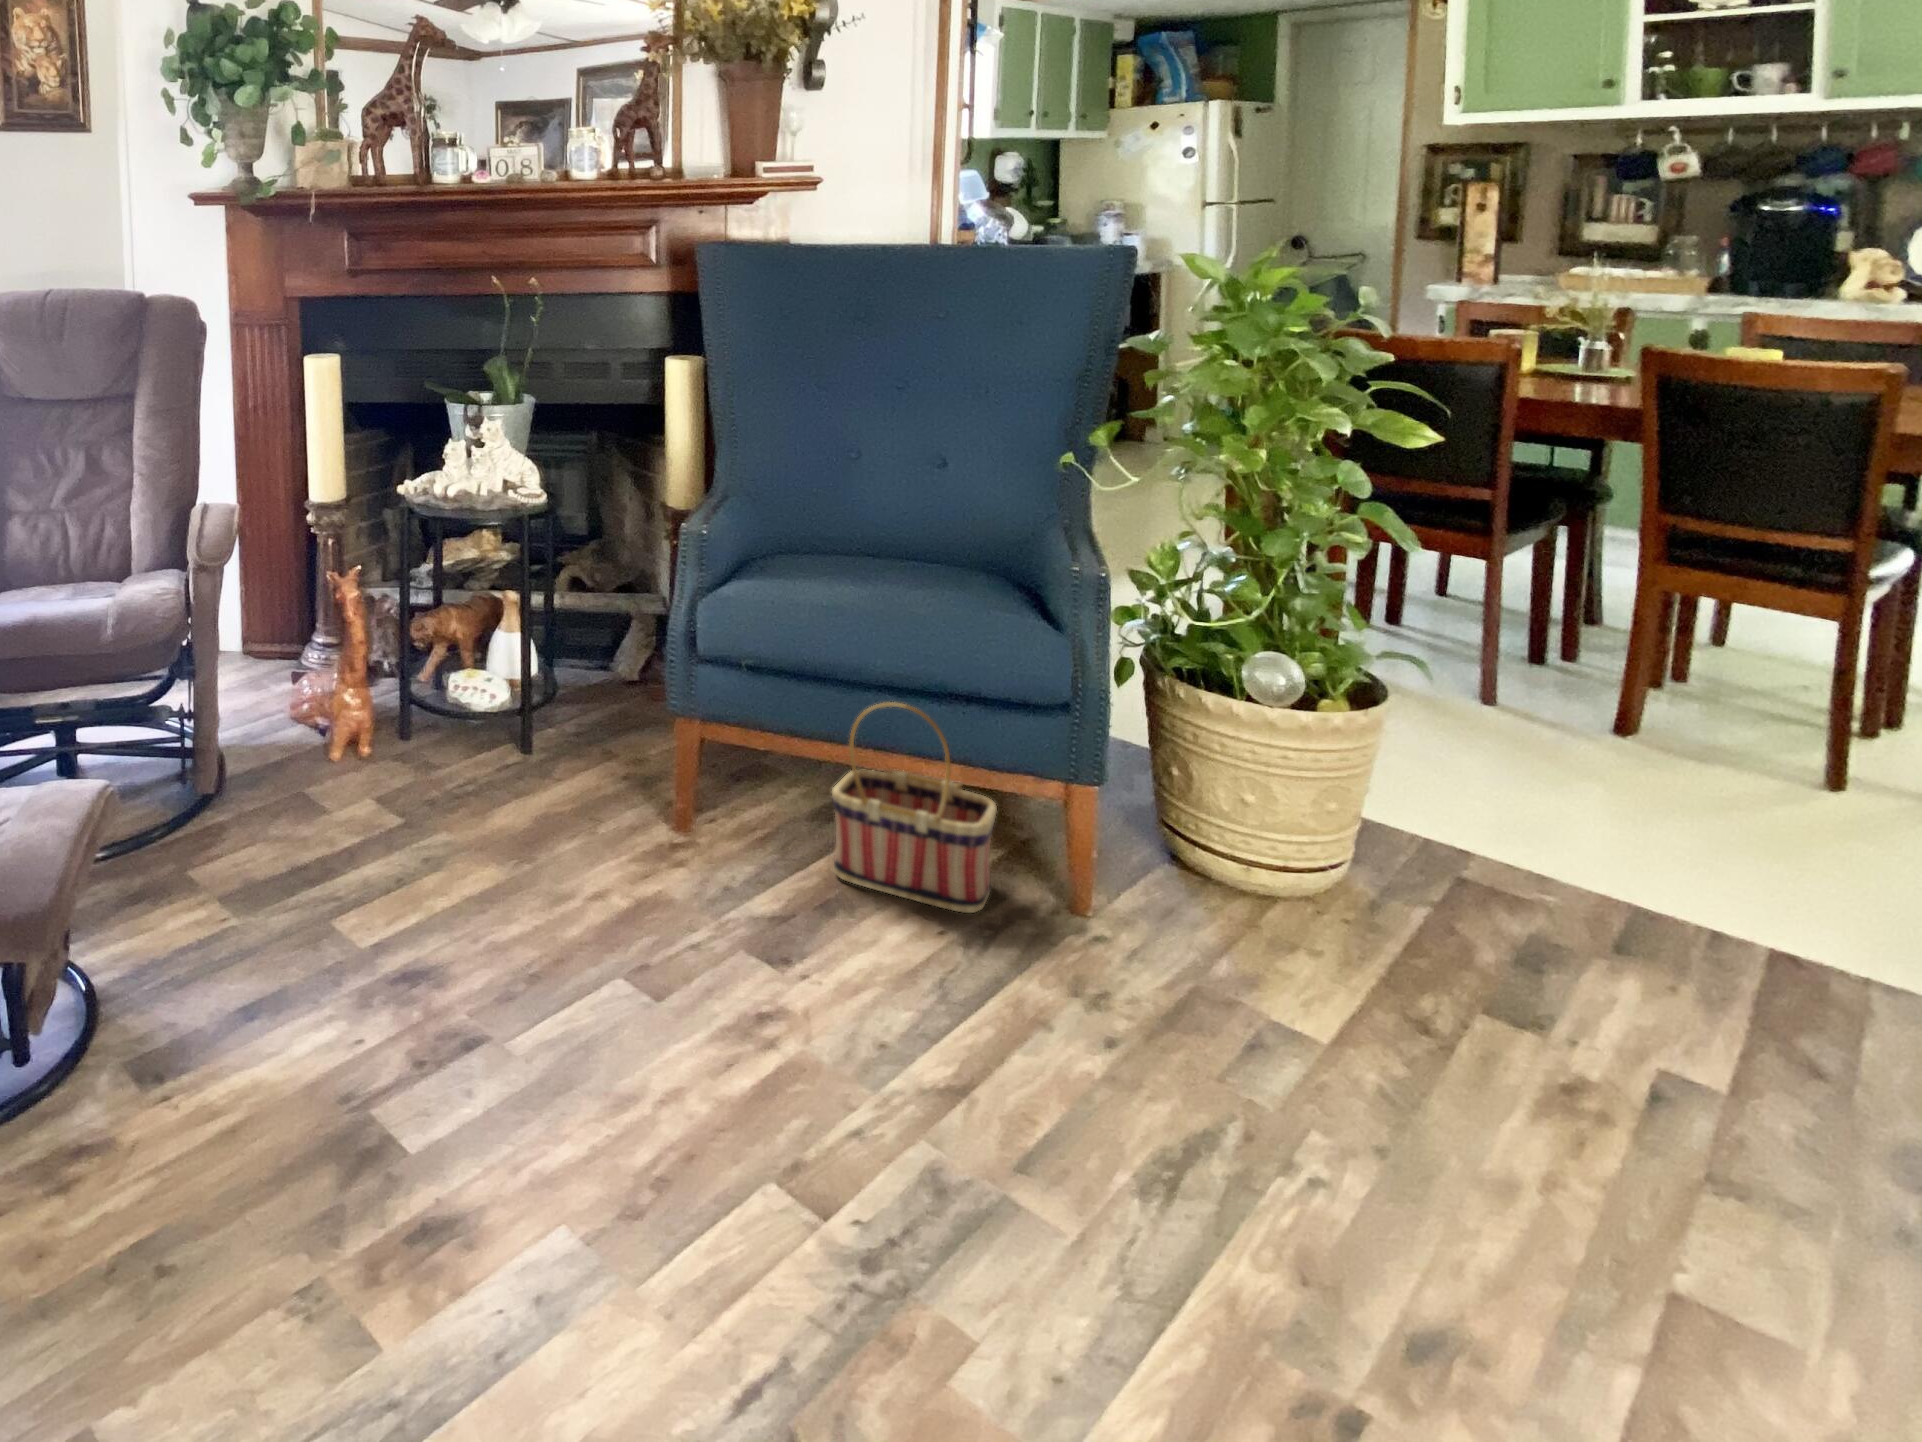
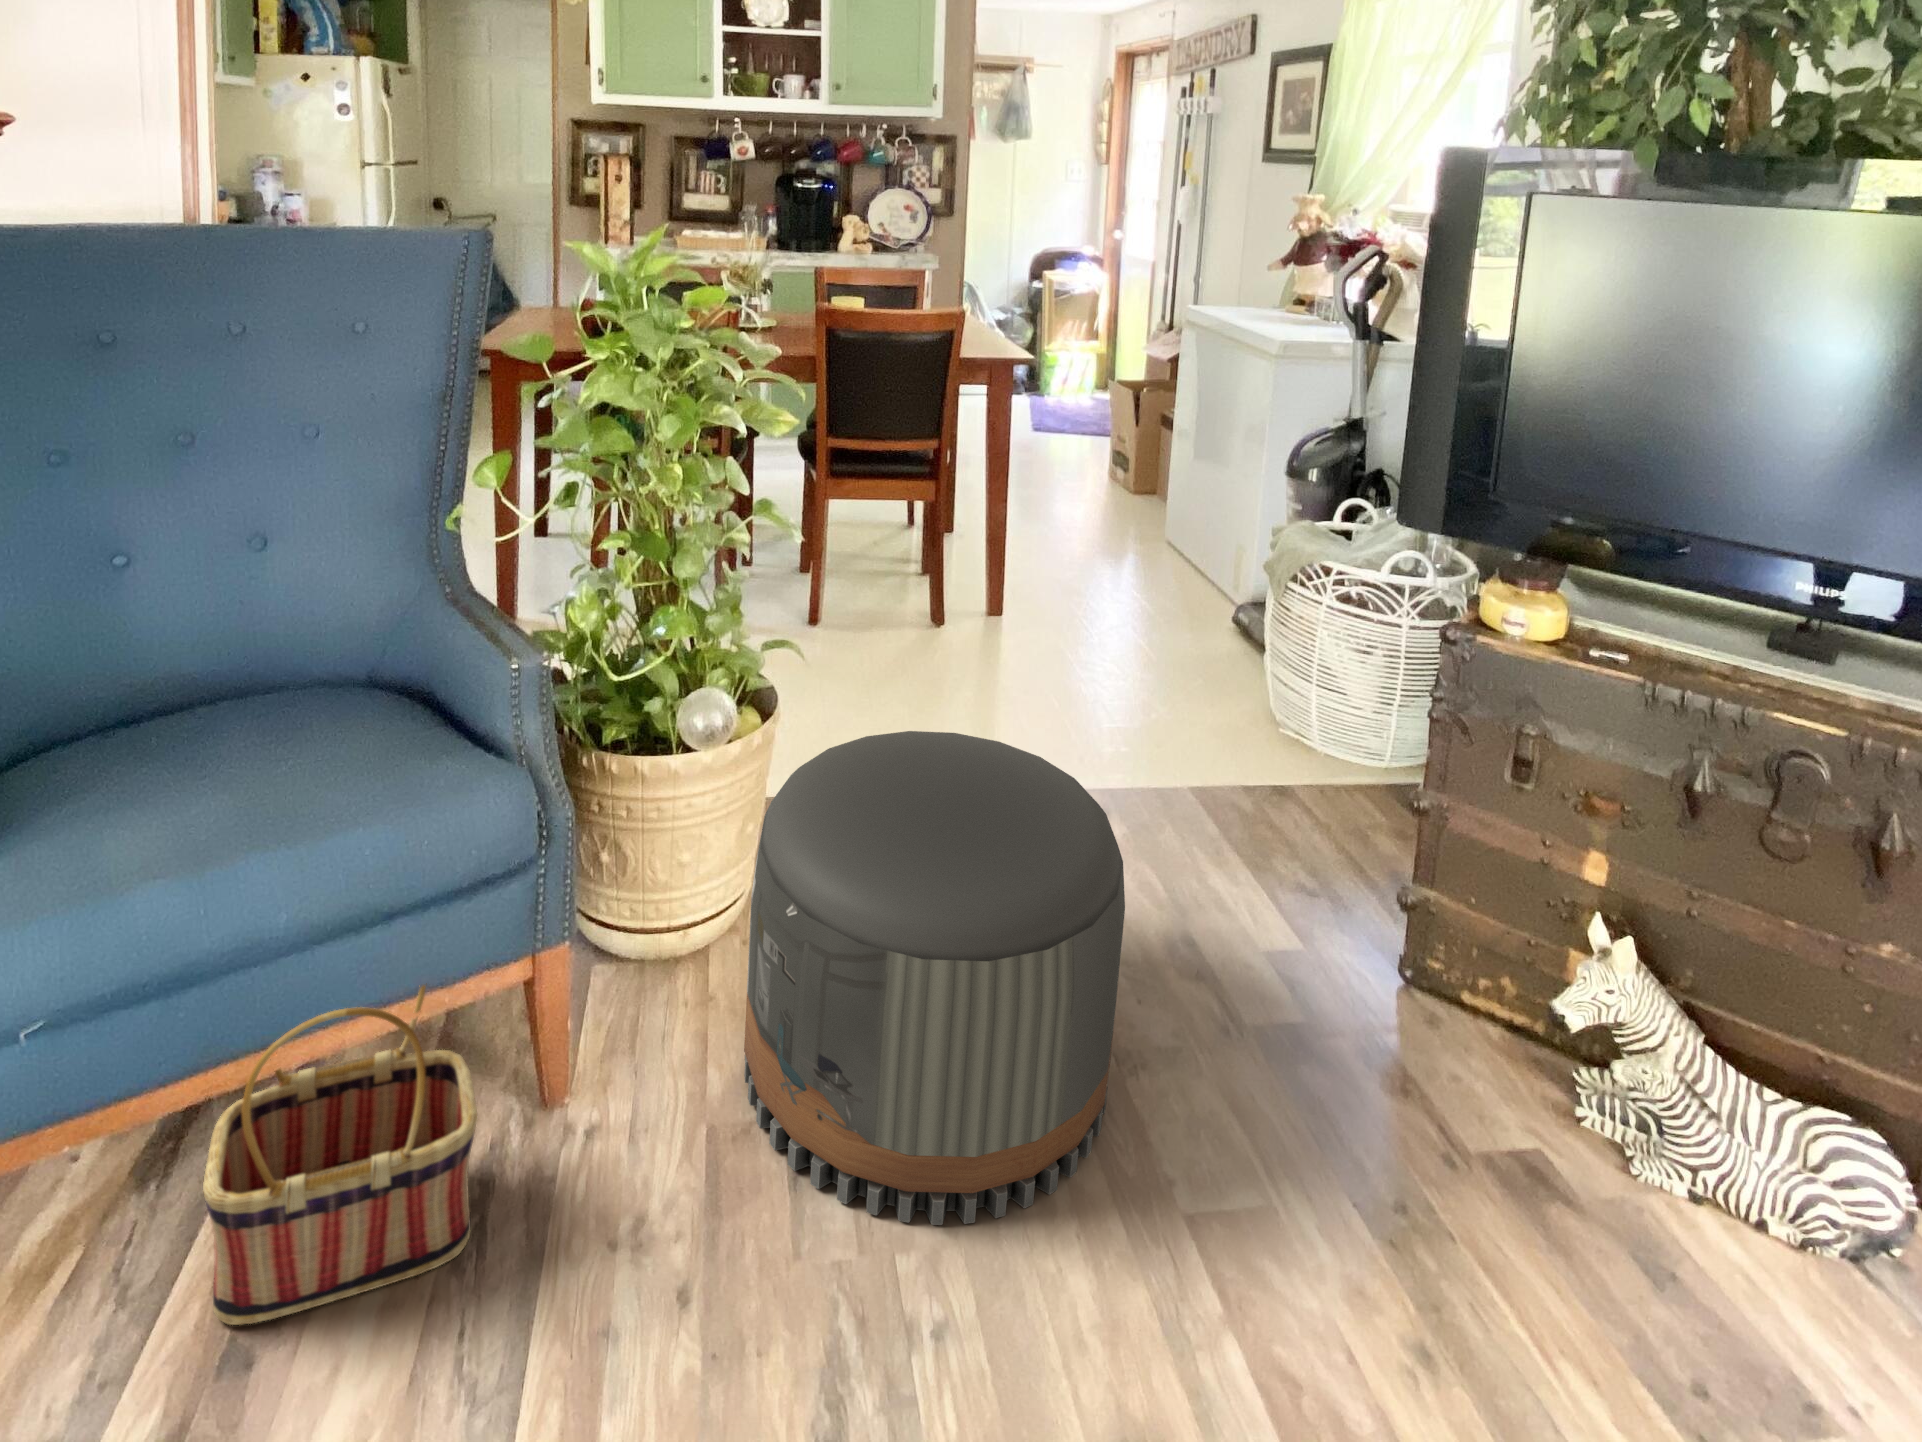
pouf: none [1215,705,1634,1105] -> present [744,731,1125,1225]

